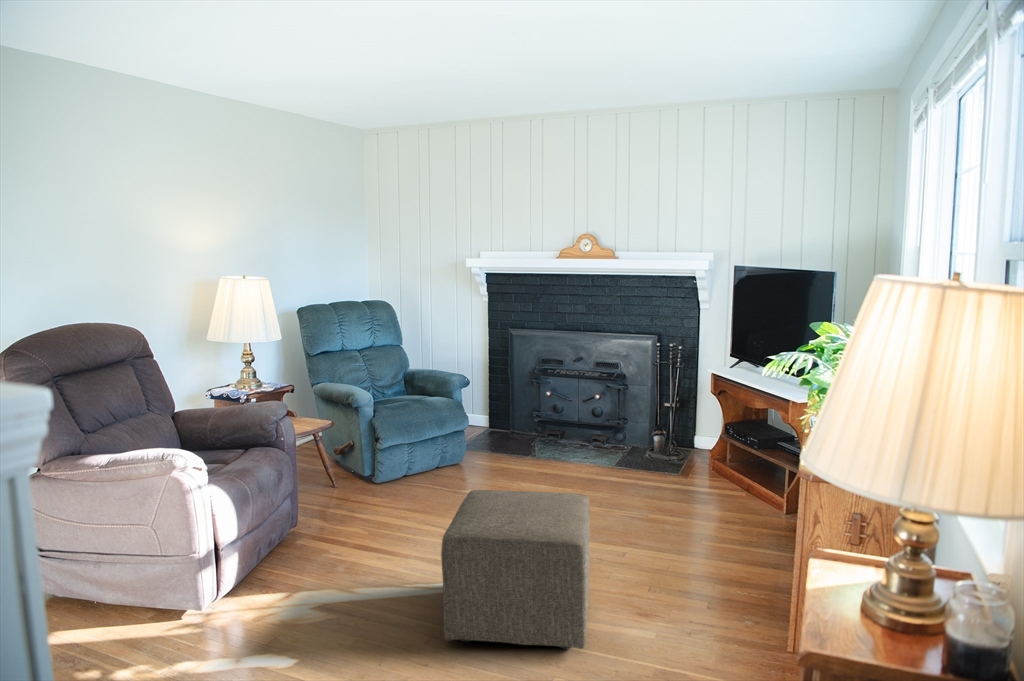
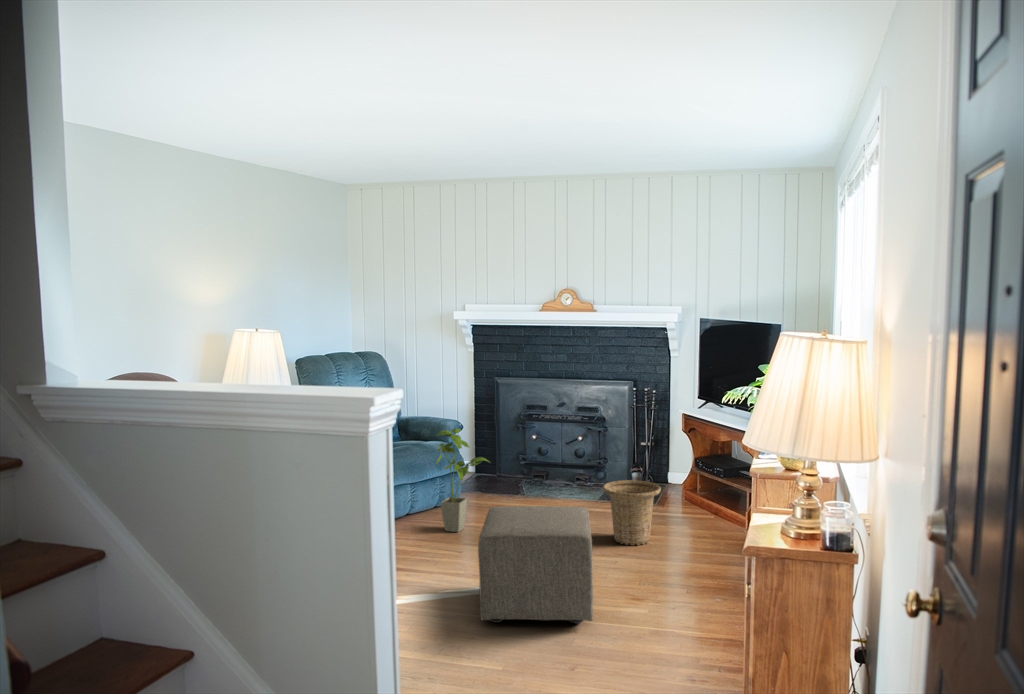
house plant: none [427,388,490,503] -> present [436,428,487,532]
basket: none [615,451,683,529] -> present [603,480,661,545]

